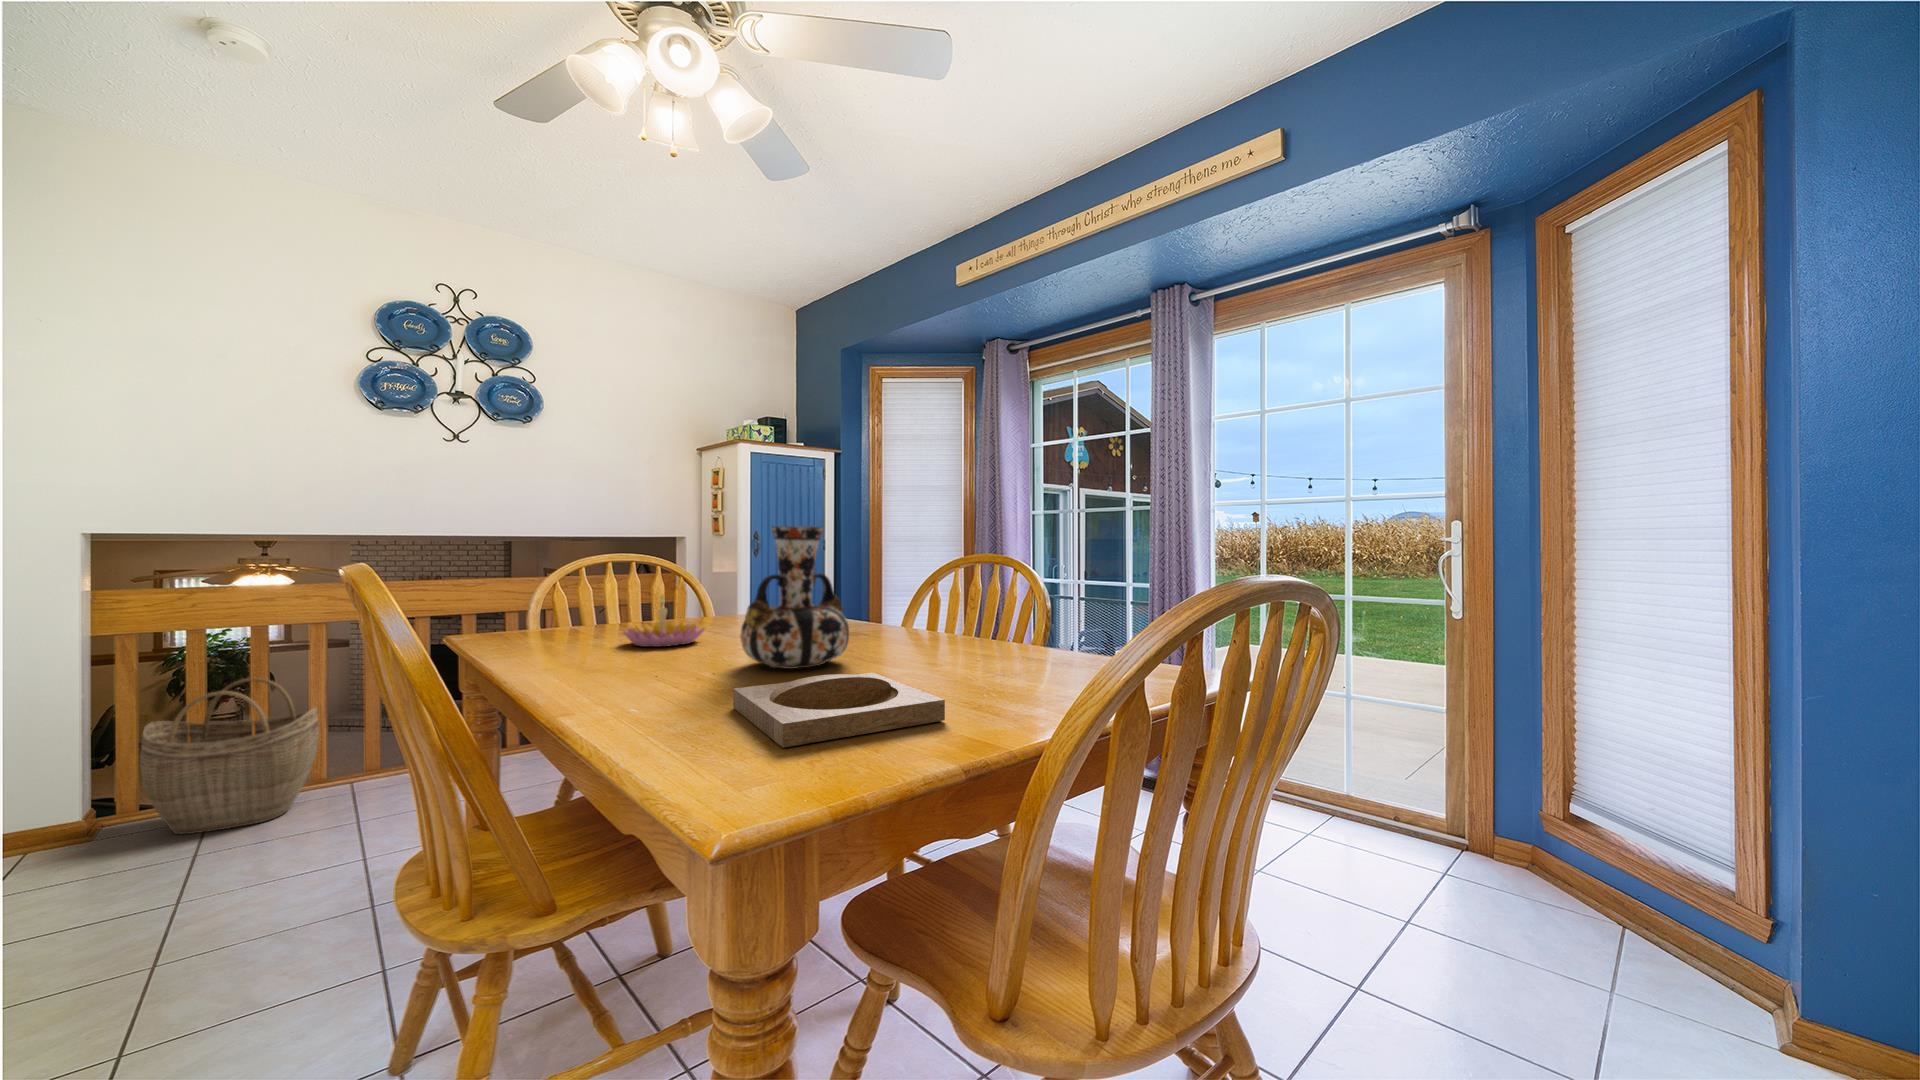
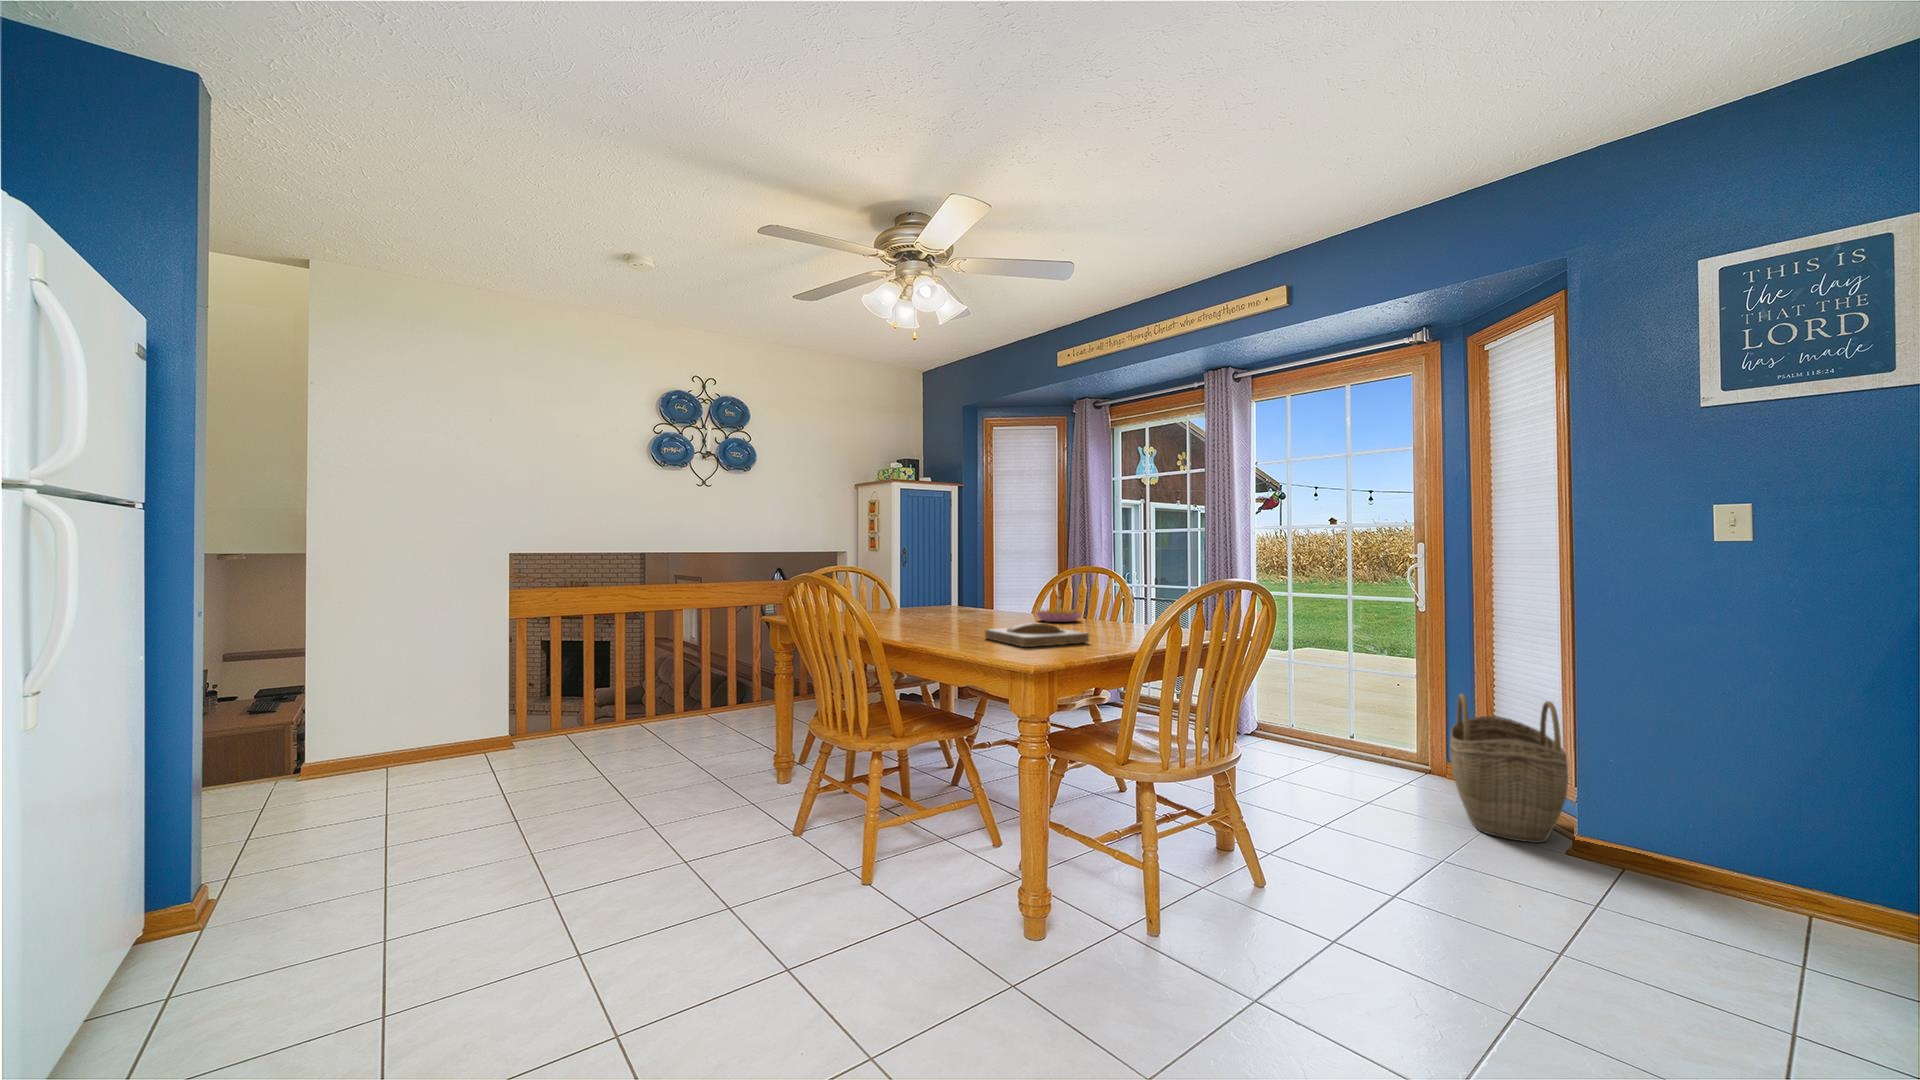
vase: present [741,526,849,669] -> none [964,551,1022,628]
candle holder: present [623,595,705,647] -> present [1036,593,1081,622]
woven basket: present [140,678,319,834] -> present [1450,694,1569,843]

